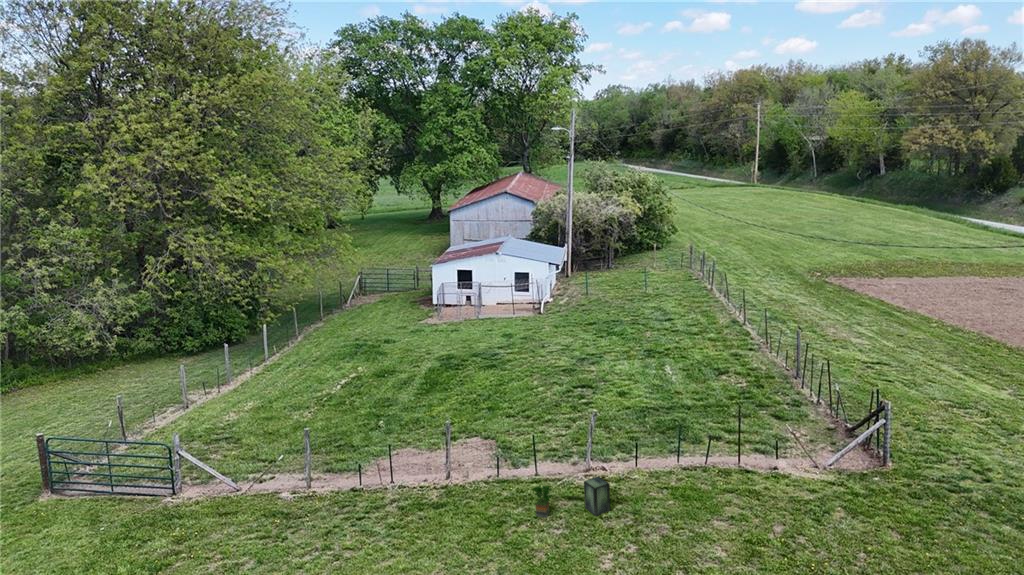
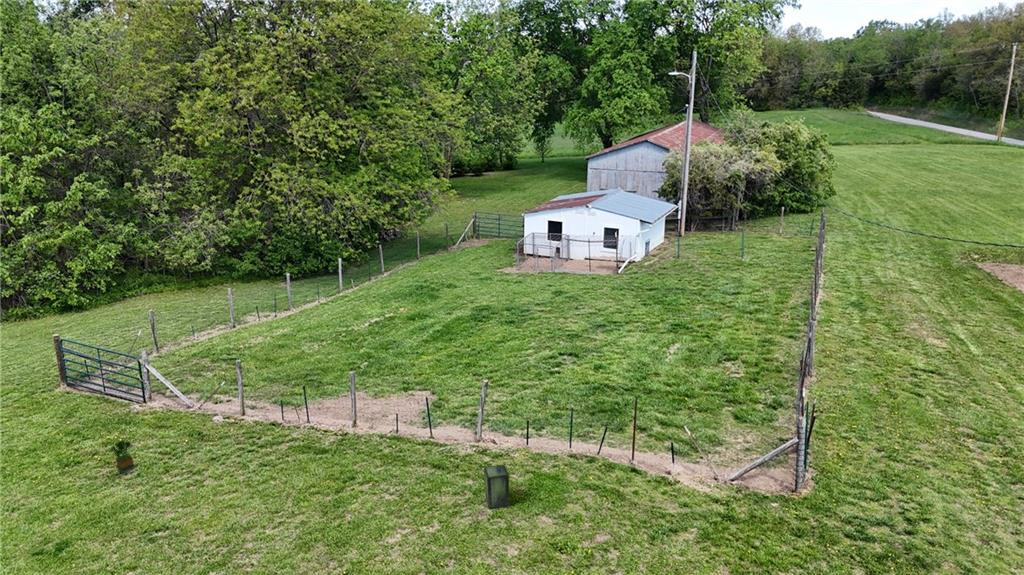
potted tree: present [533,486,551,517] -> present [110,440,135,473]

